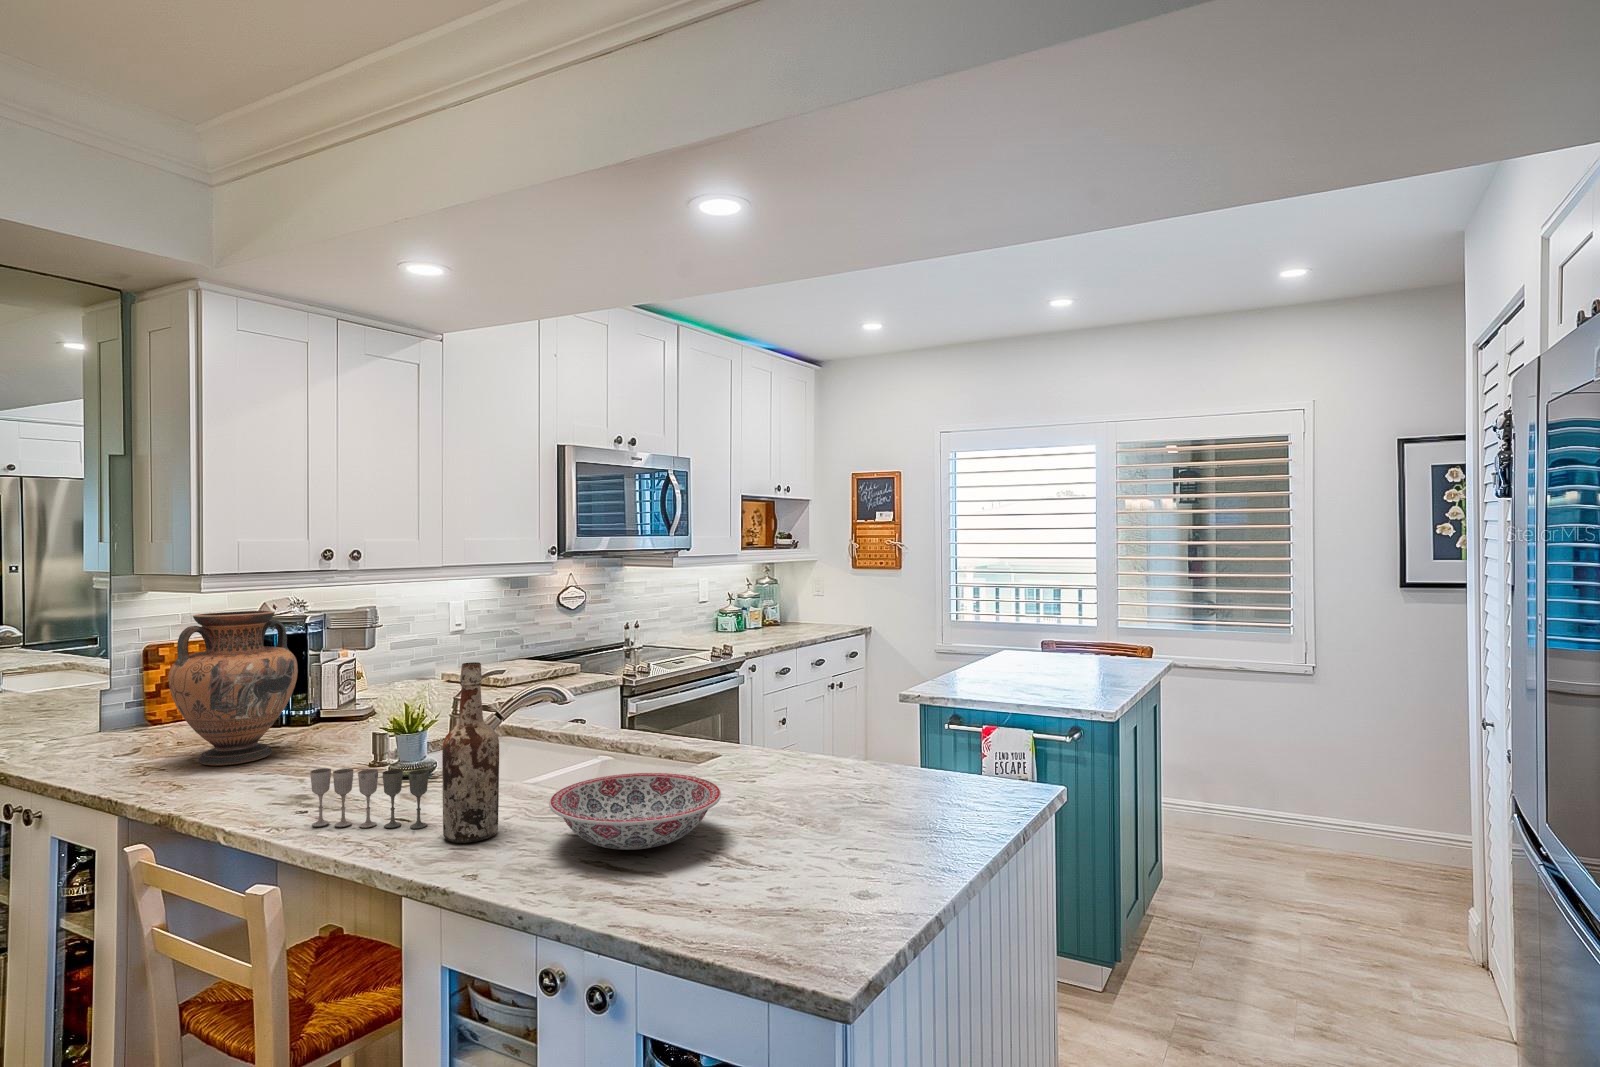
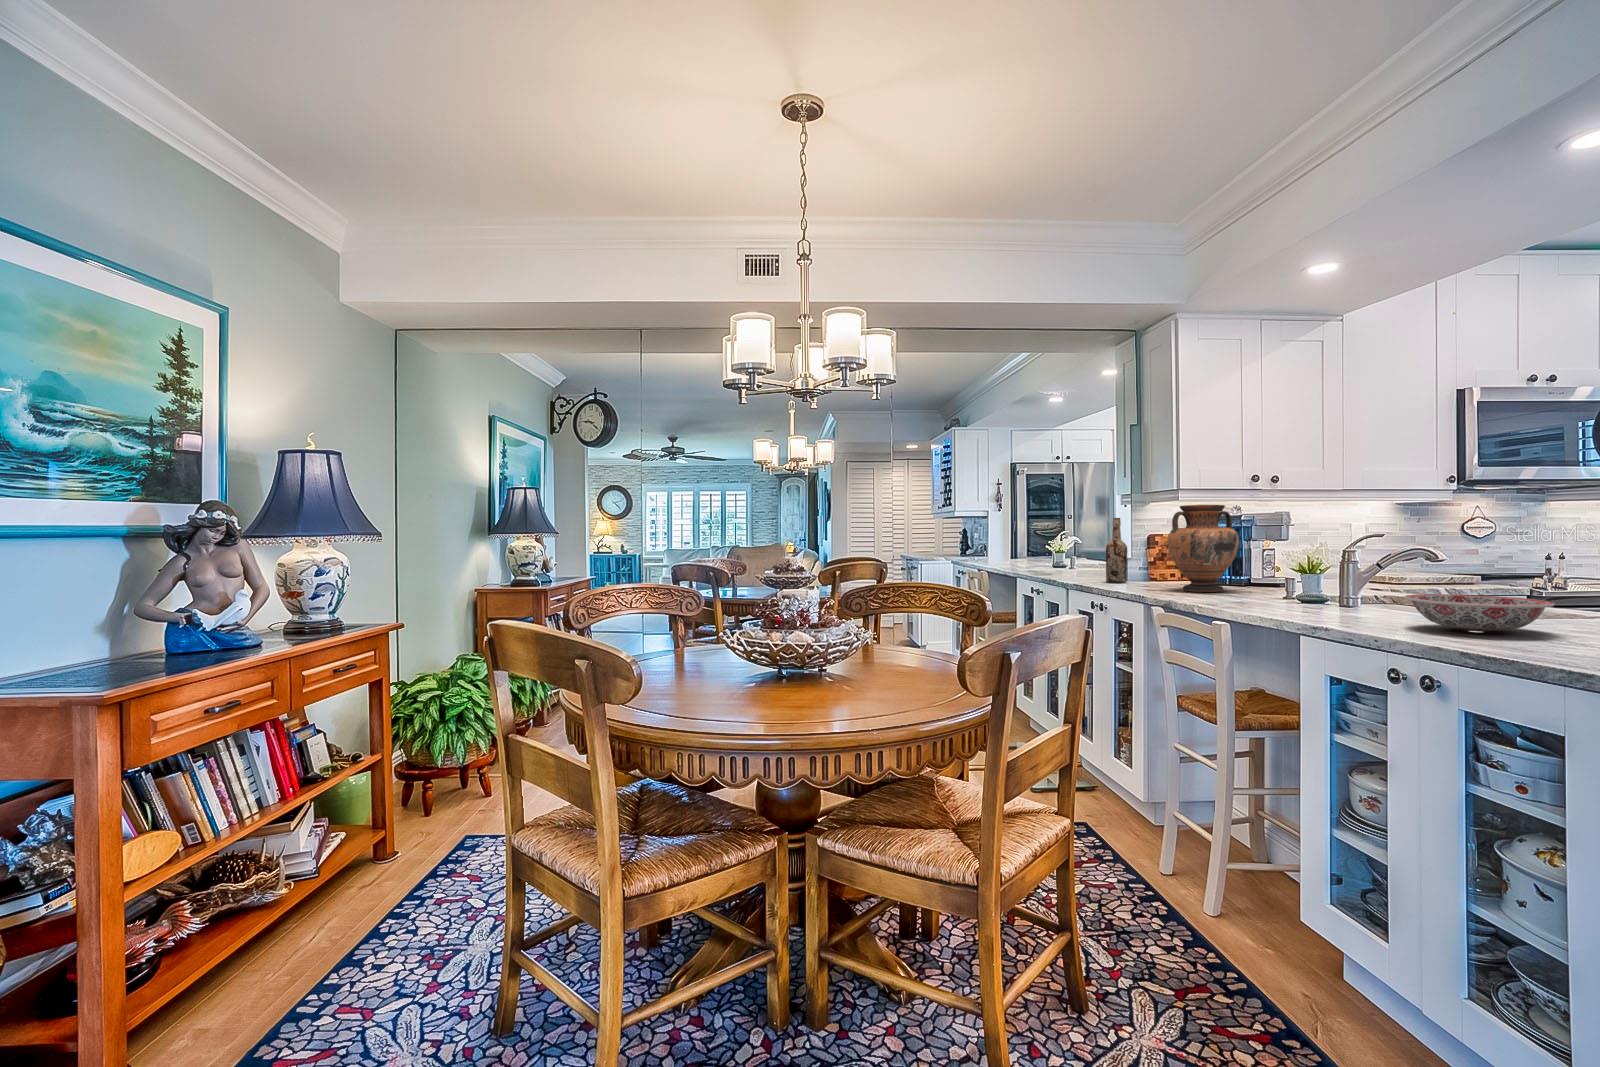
wine bottle: present [442,662,499,843] -> present [1106,518,1127,583]
wine glass: present [310,768,429,829] -> none [1250,578,1323,615]

